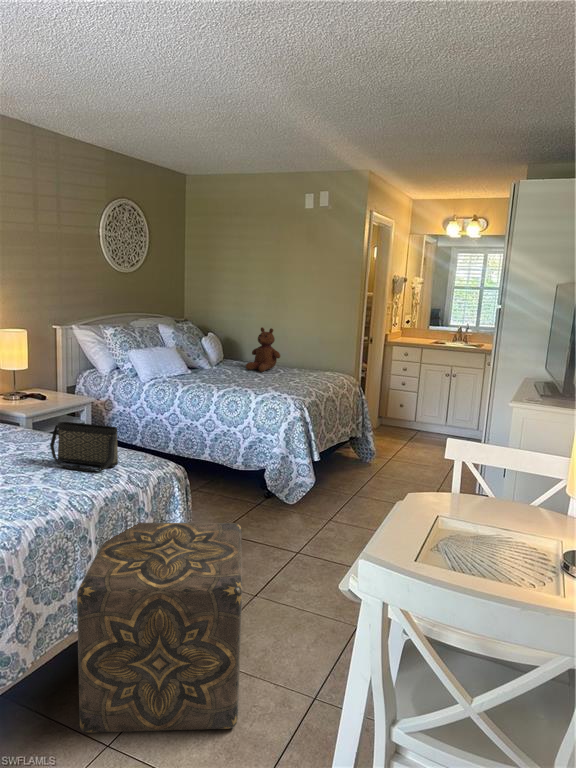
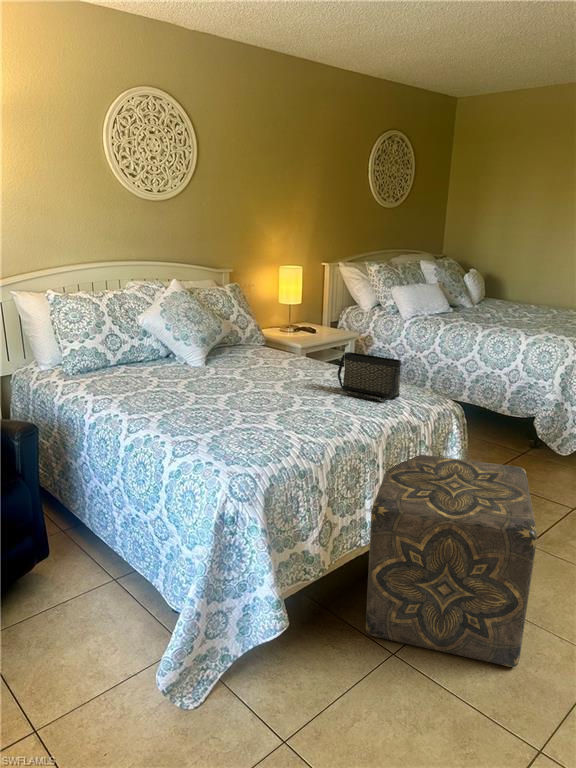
teddy bear: present [246,327,280,372] -> none [512,262,554,312]

